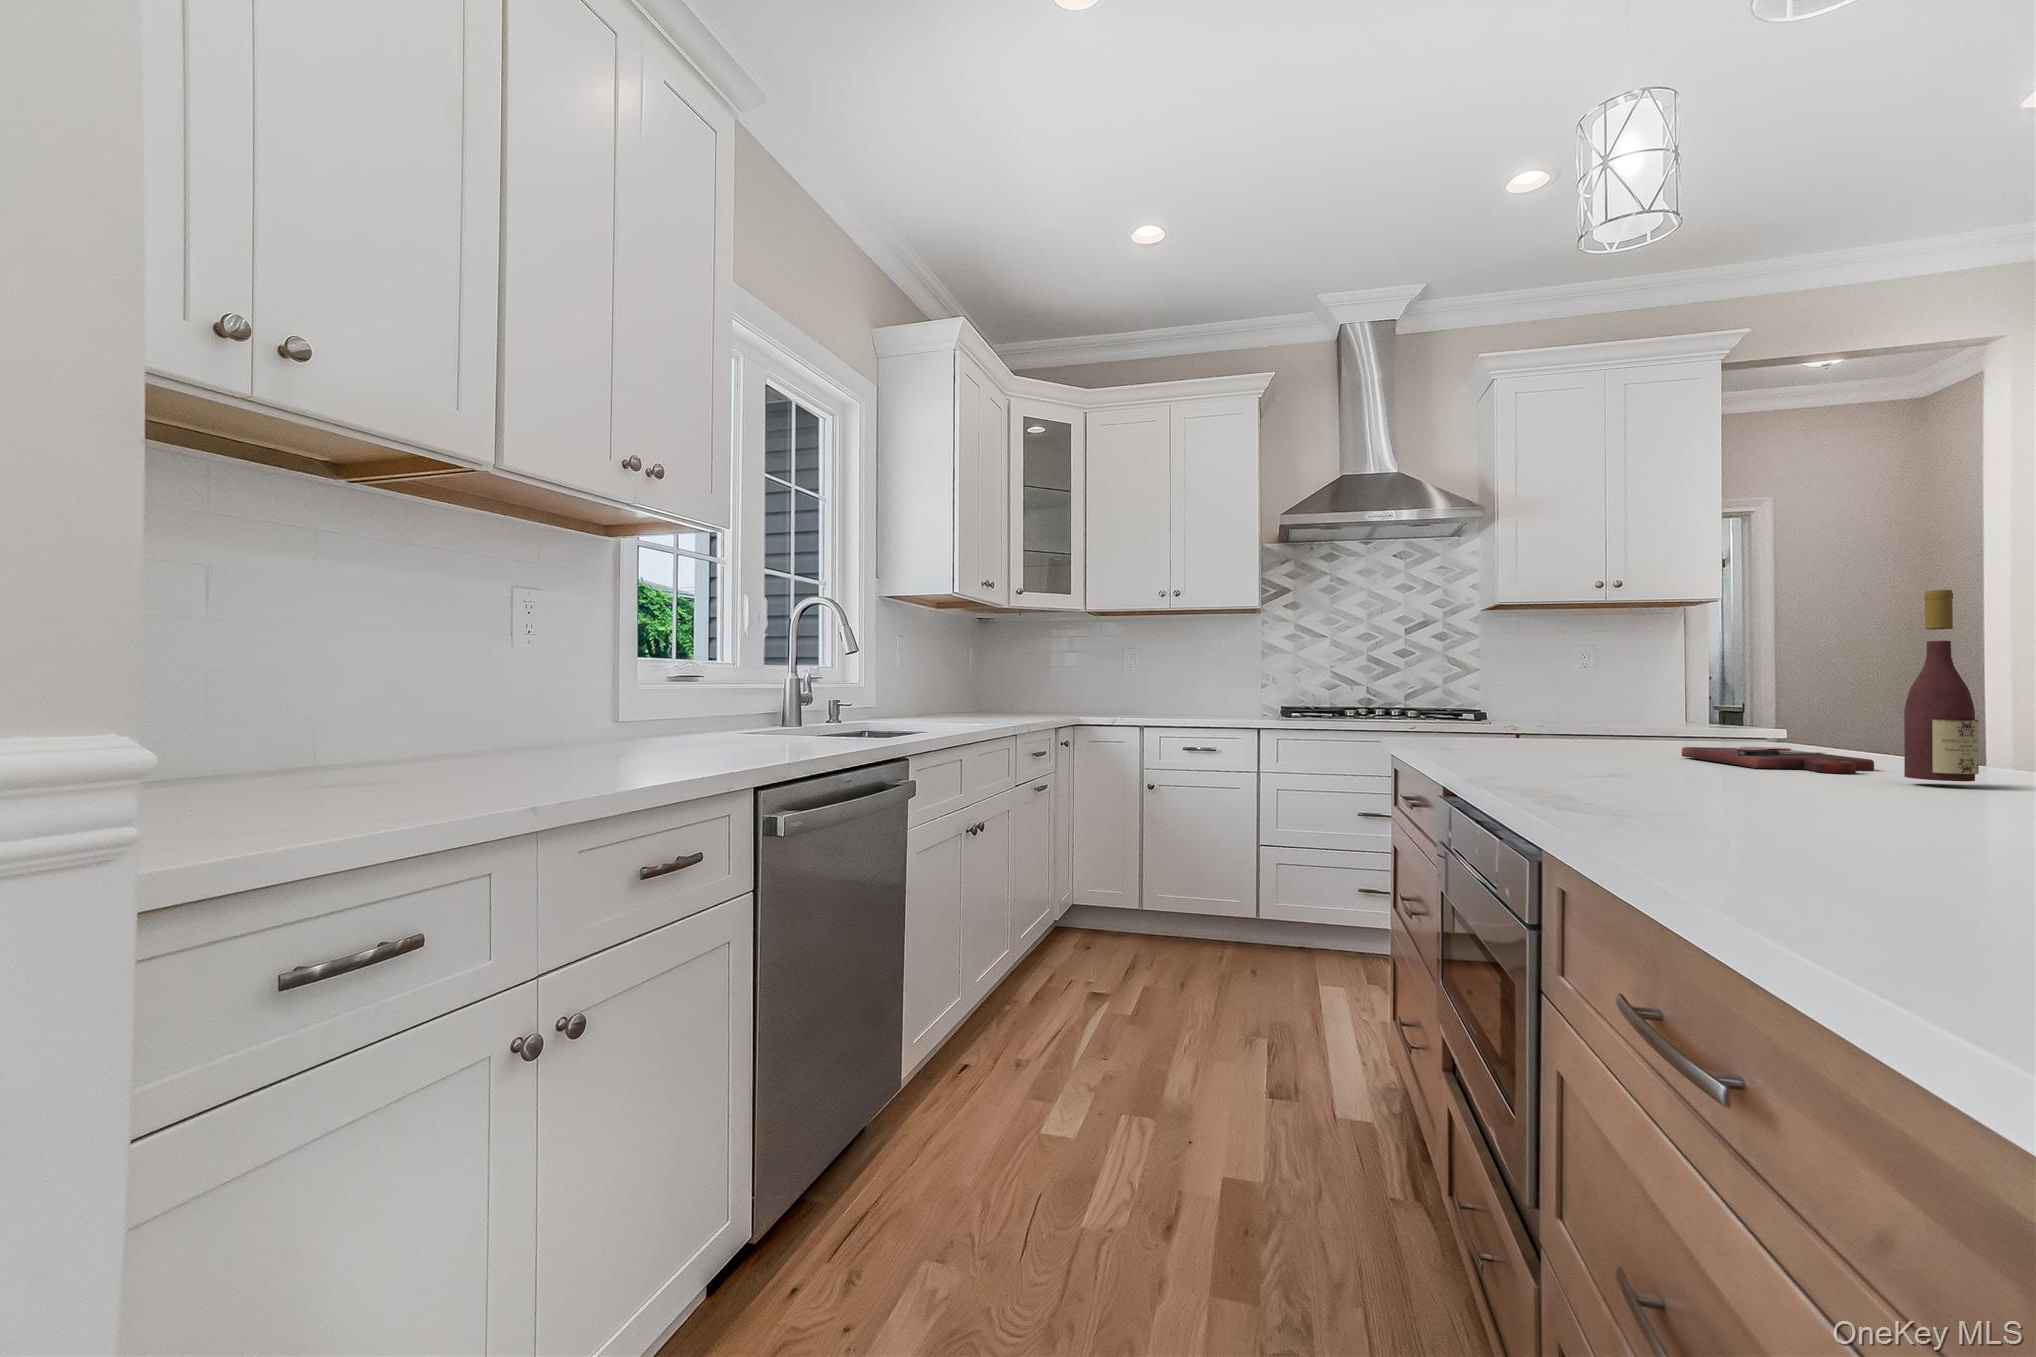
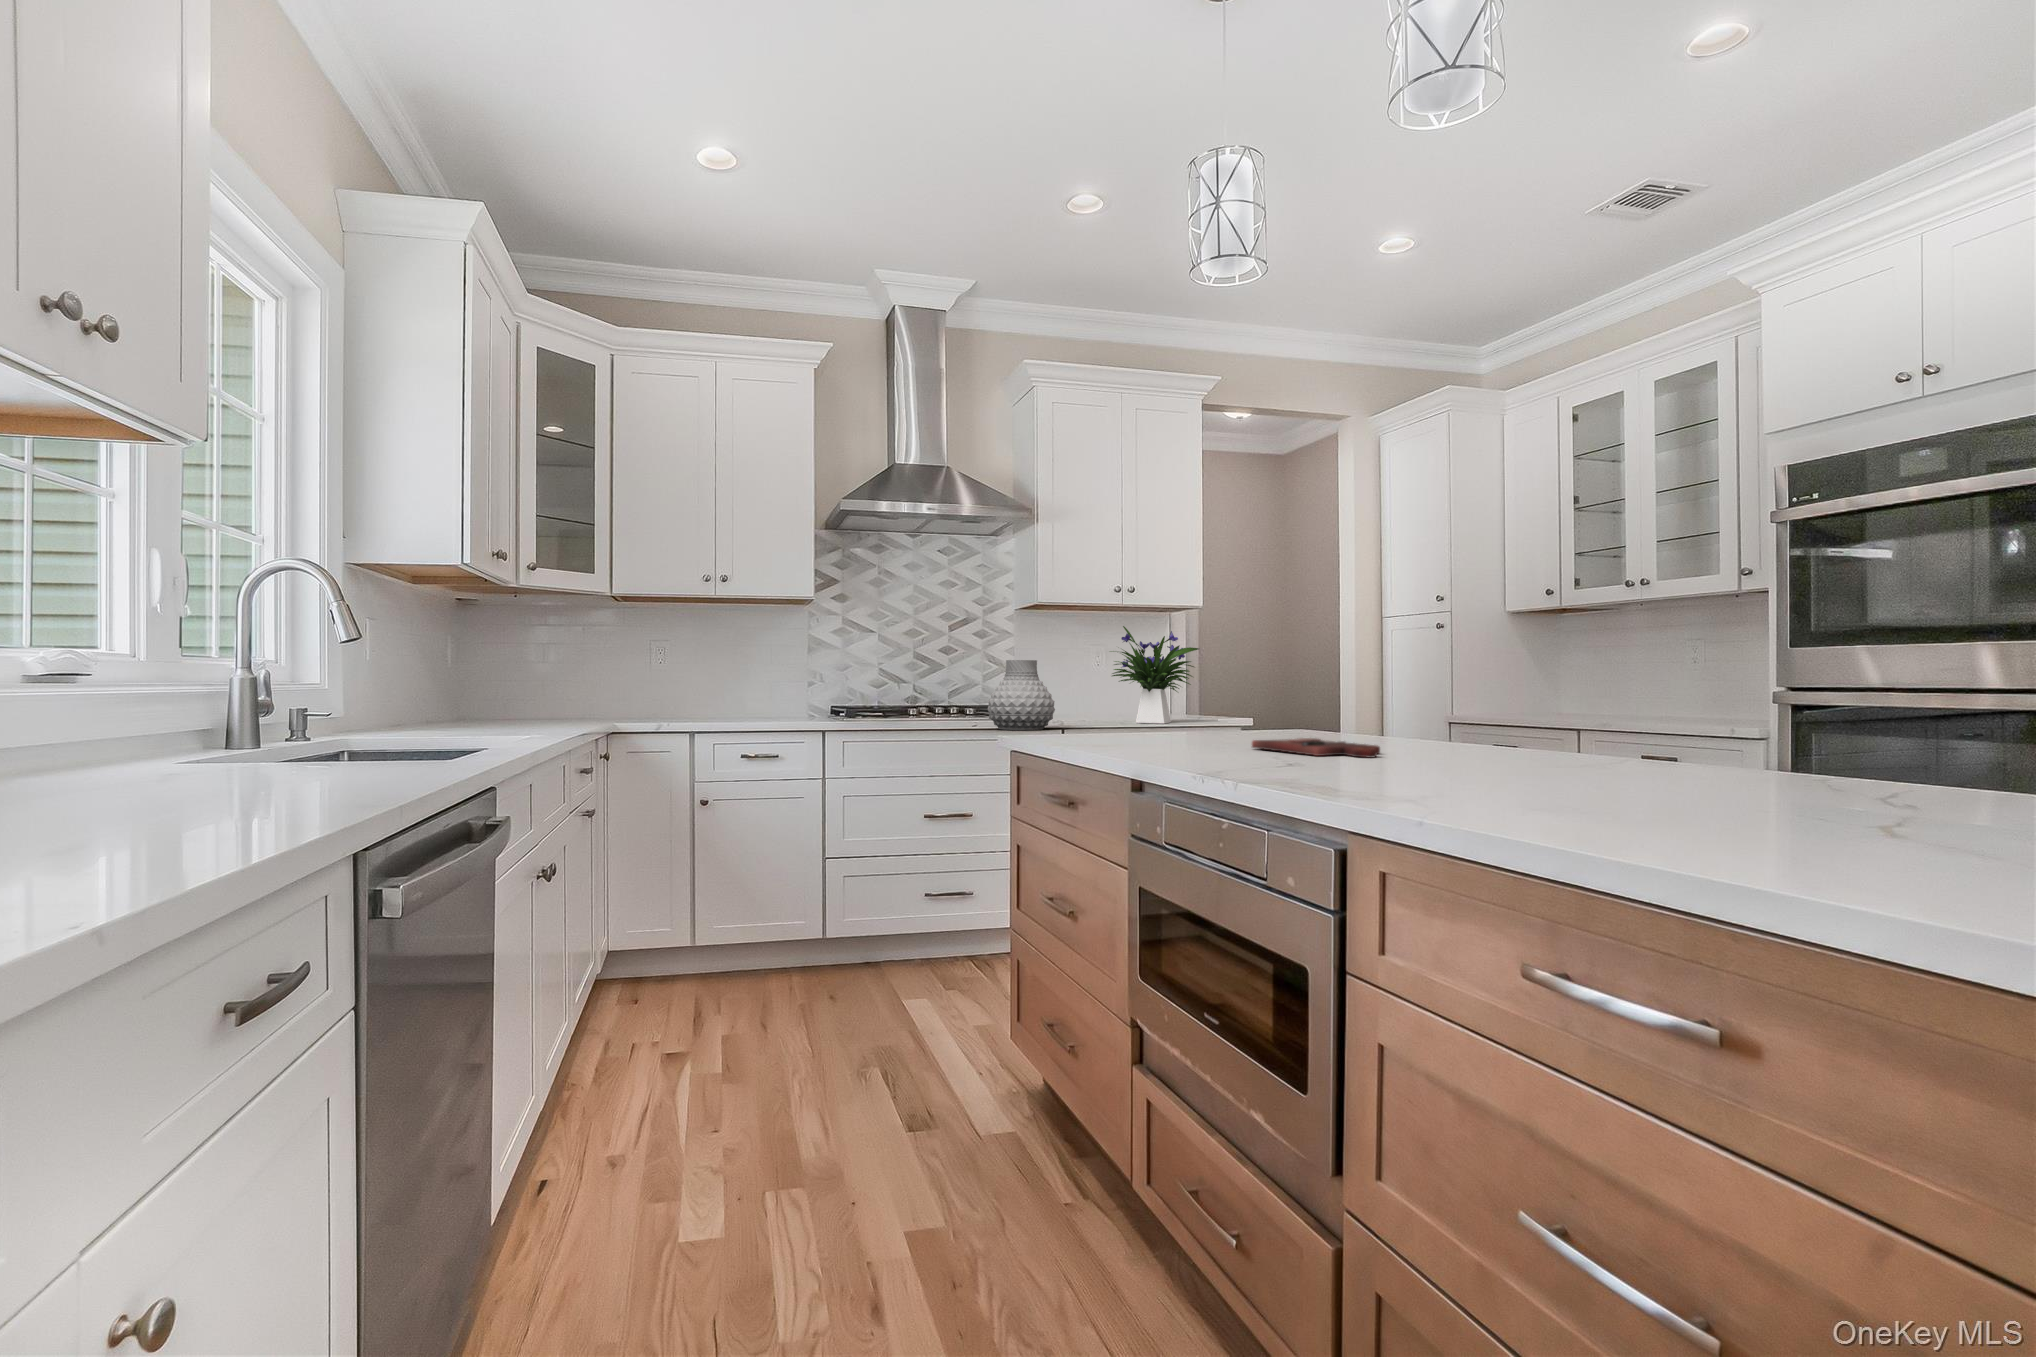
wine bottle: present [1904,590,1979,782] -> none [1417,622,1459,765]
flower arrangement: none [1573,620,1702,729] -> present [1111,626,1199,723]
vase: none [1413,659,1491,731] -> present [987,660,1055,730]

